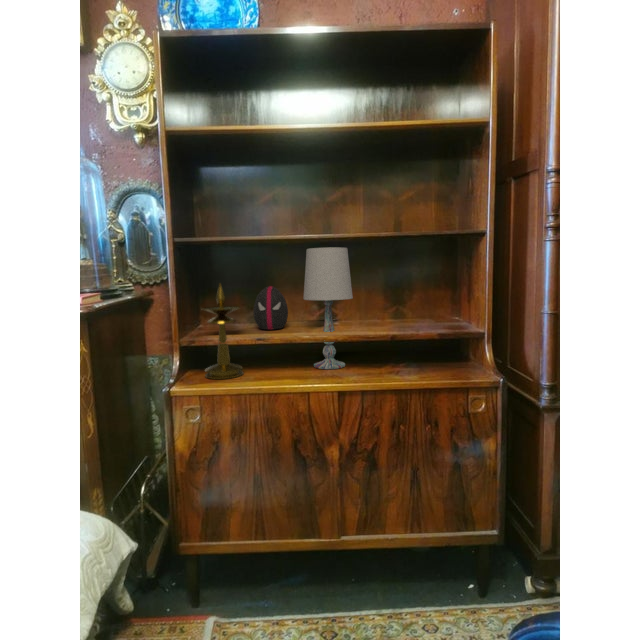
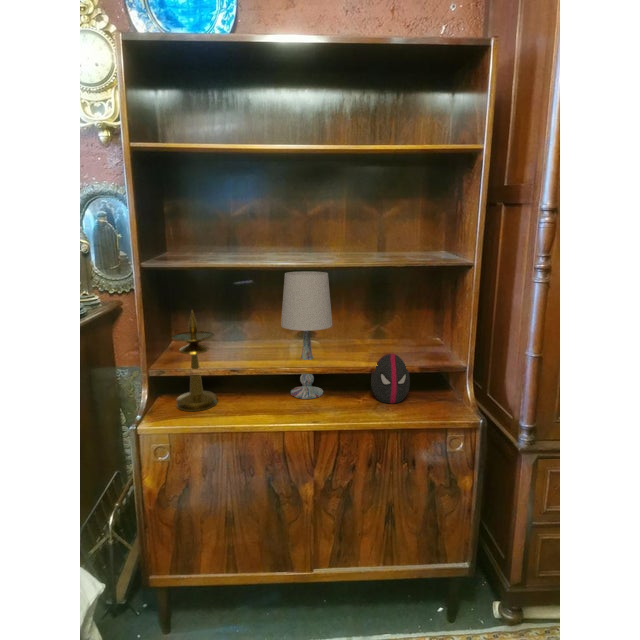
decorative egg: present [253,286,288,330] -> present [371,354,410,403]

